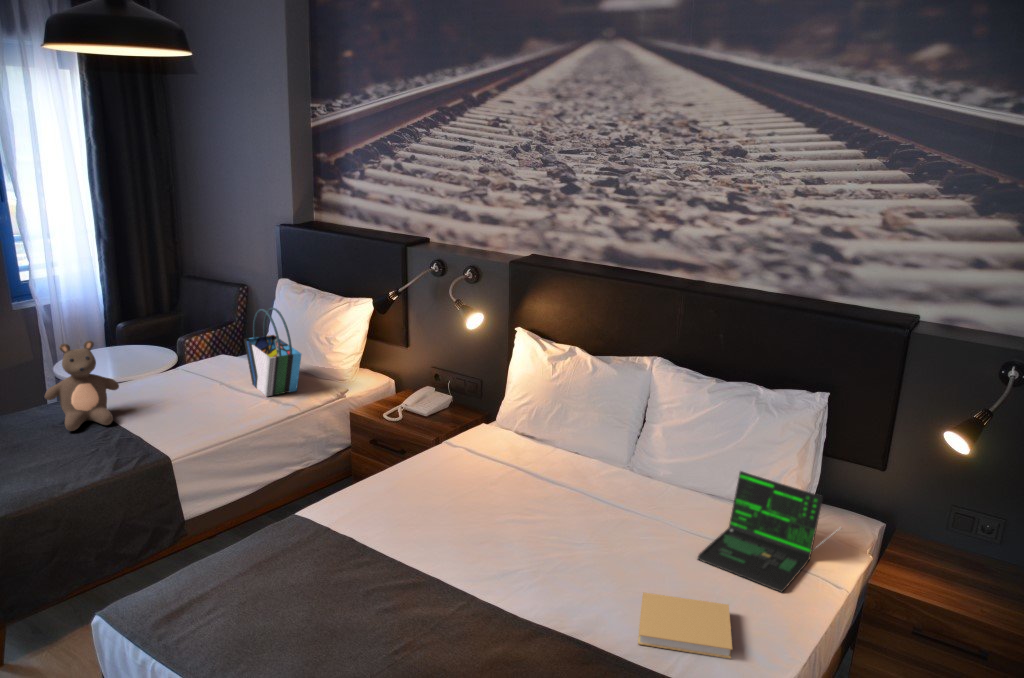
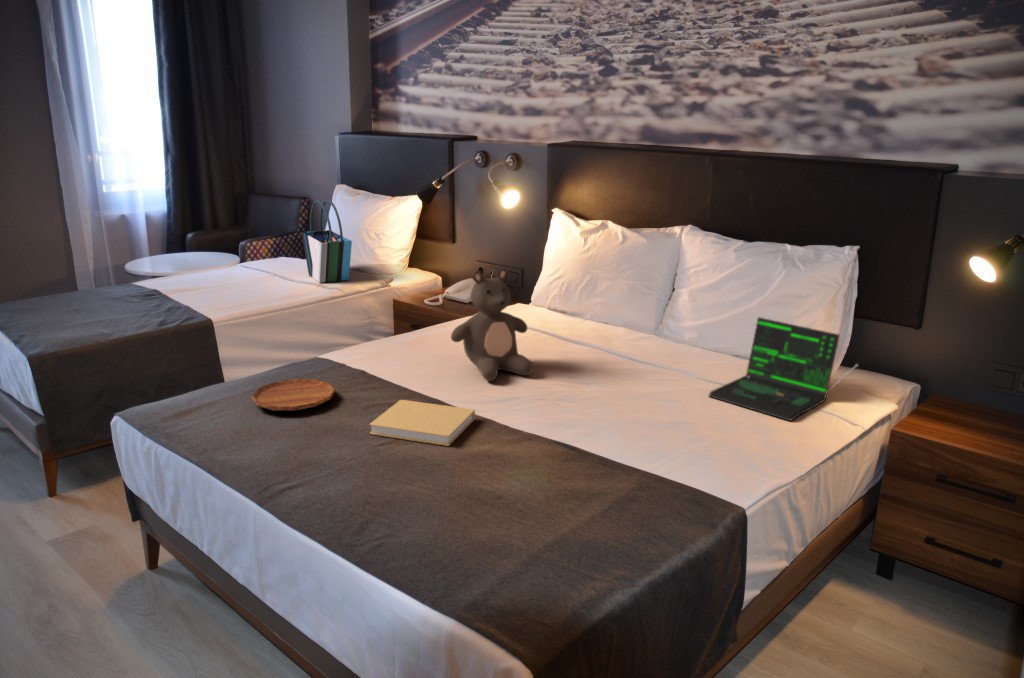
teddy bear: present [45,341,119,431] -> present [451,268,533,381]
tray: none [225,556,316,607] -> present [252,379,335,411]
book: present [638,592,732,659] -> present [369,400,475,446]

